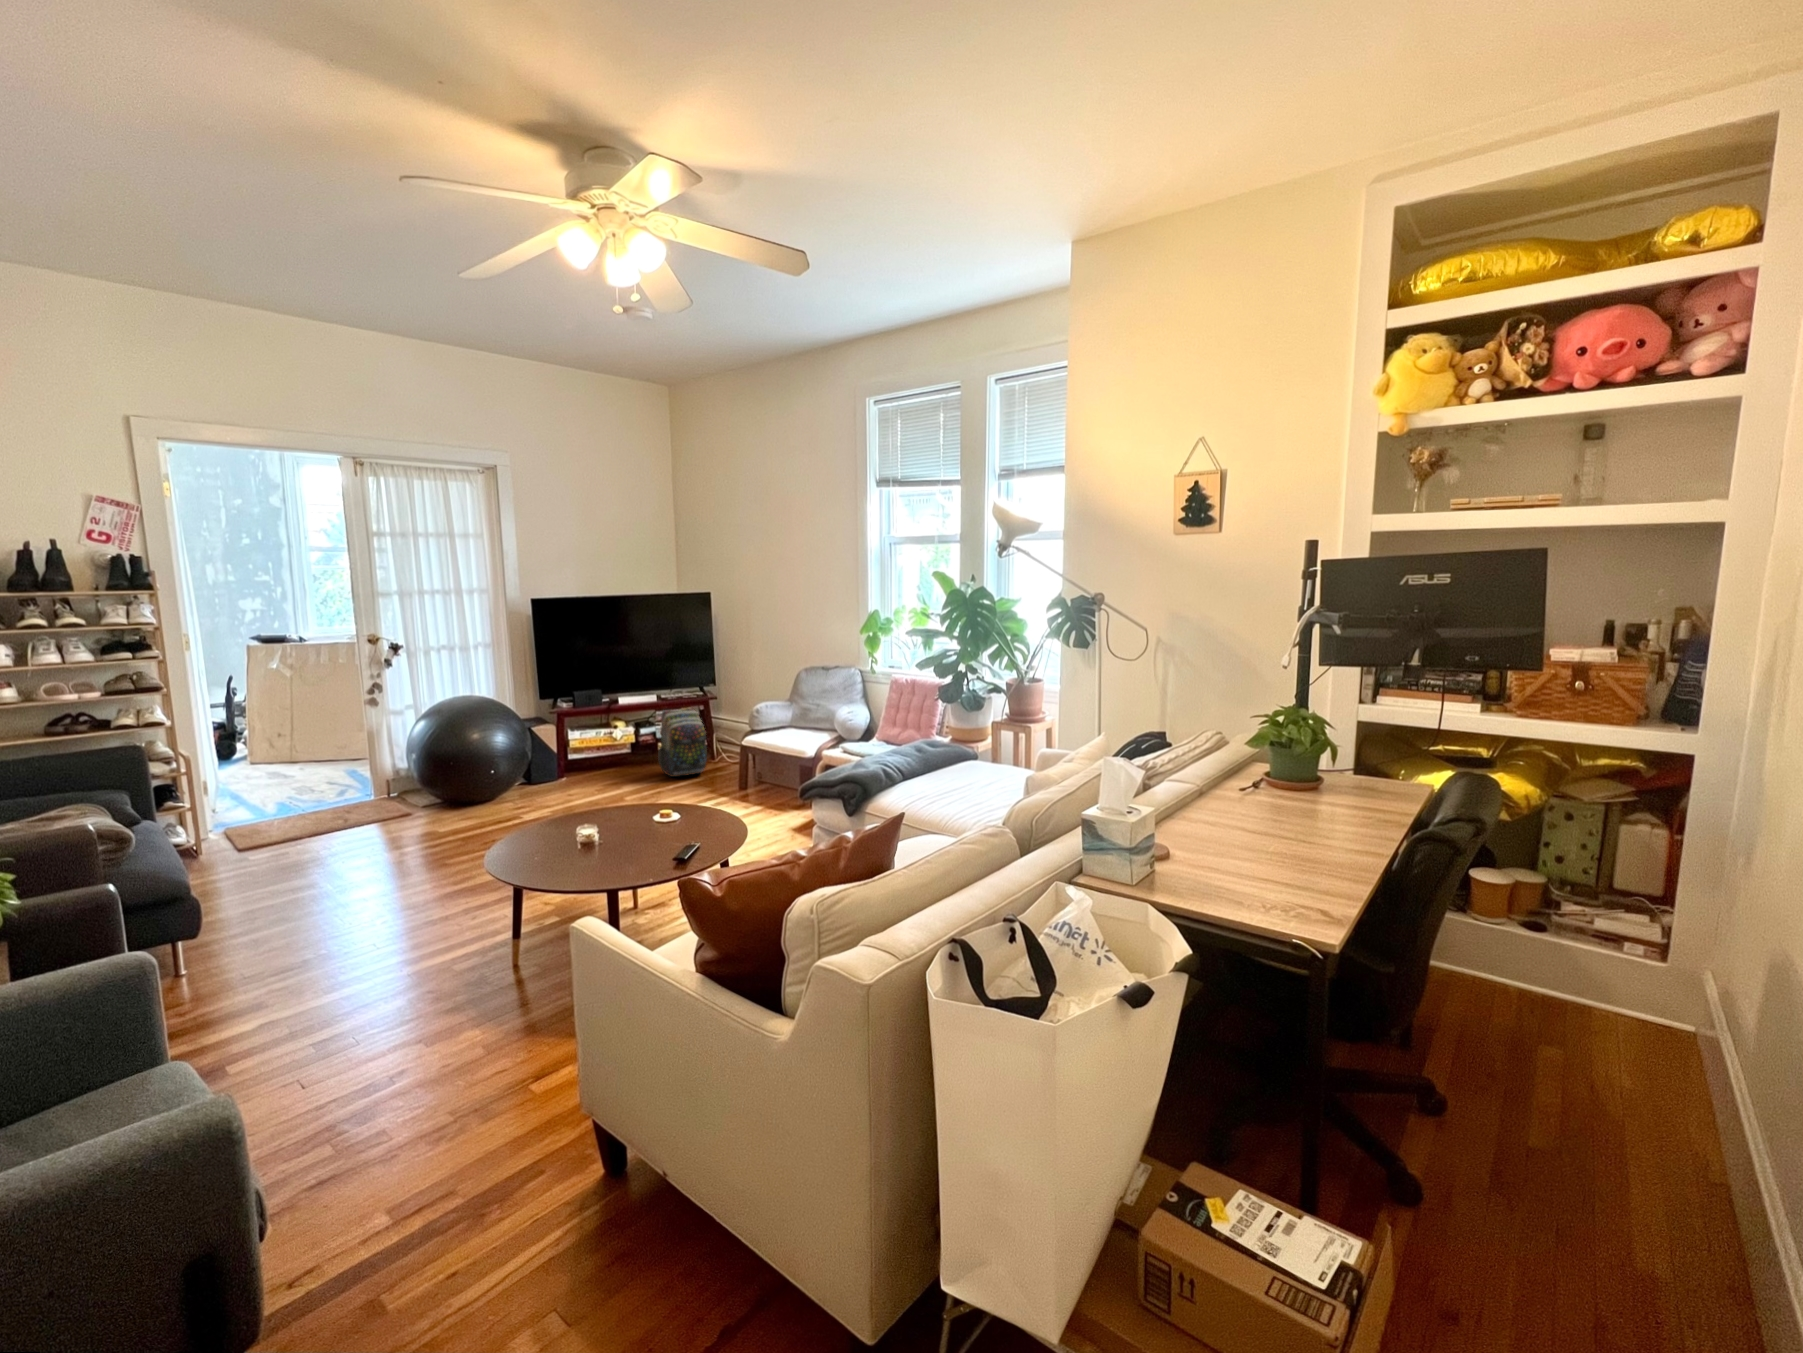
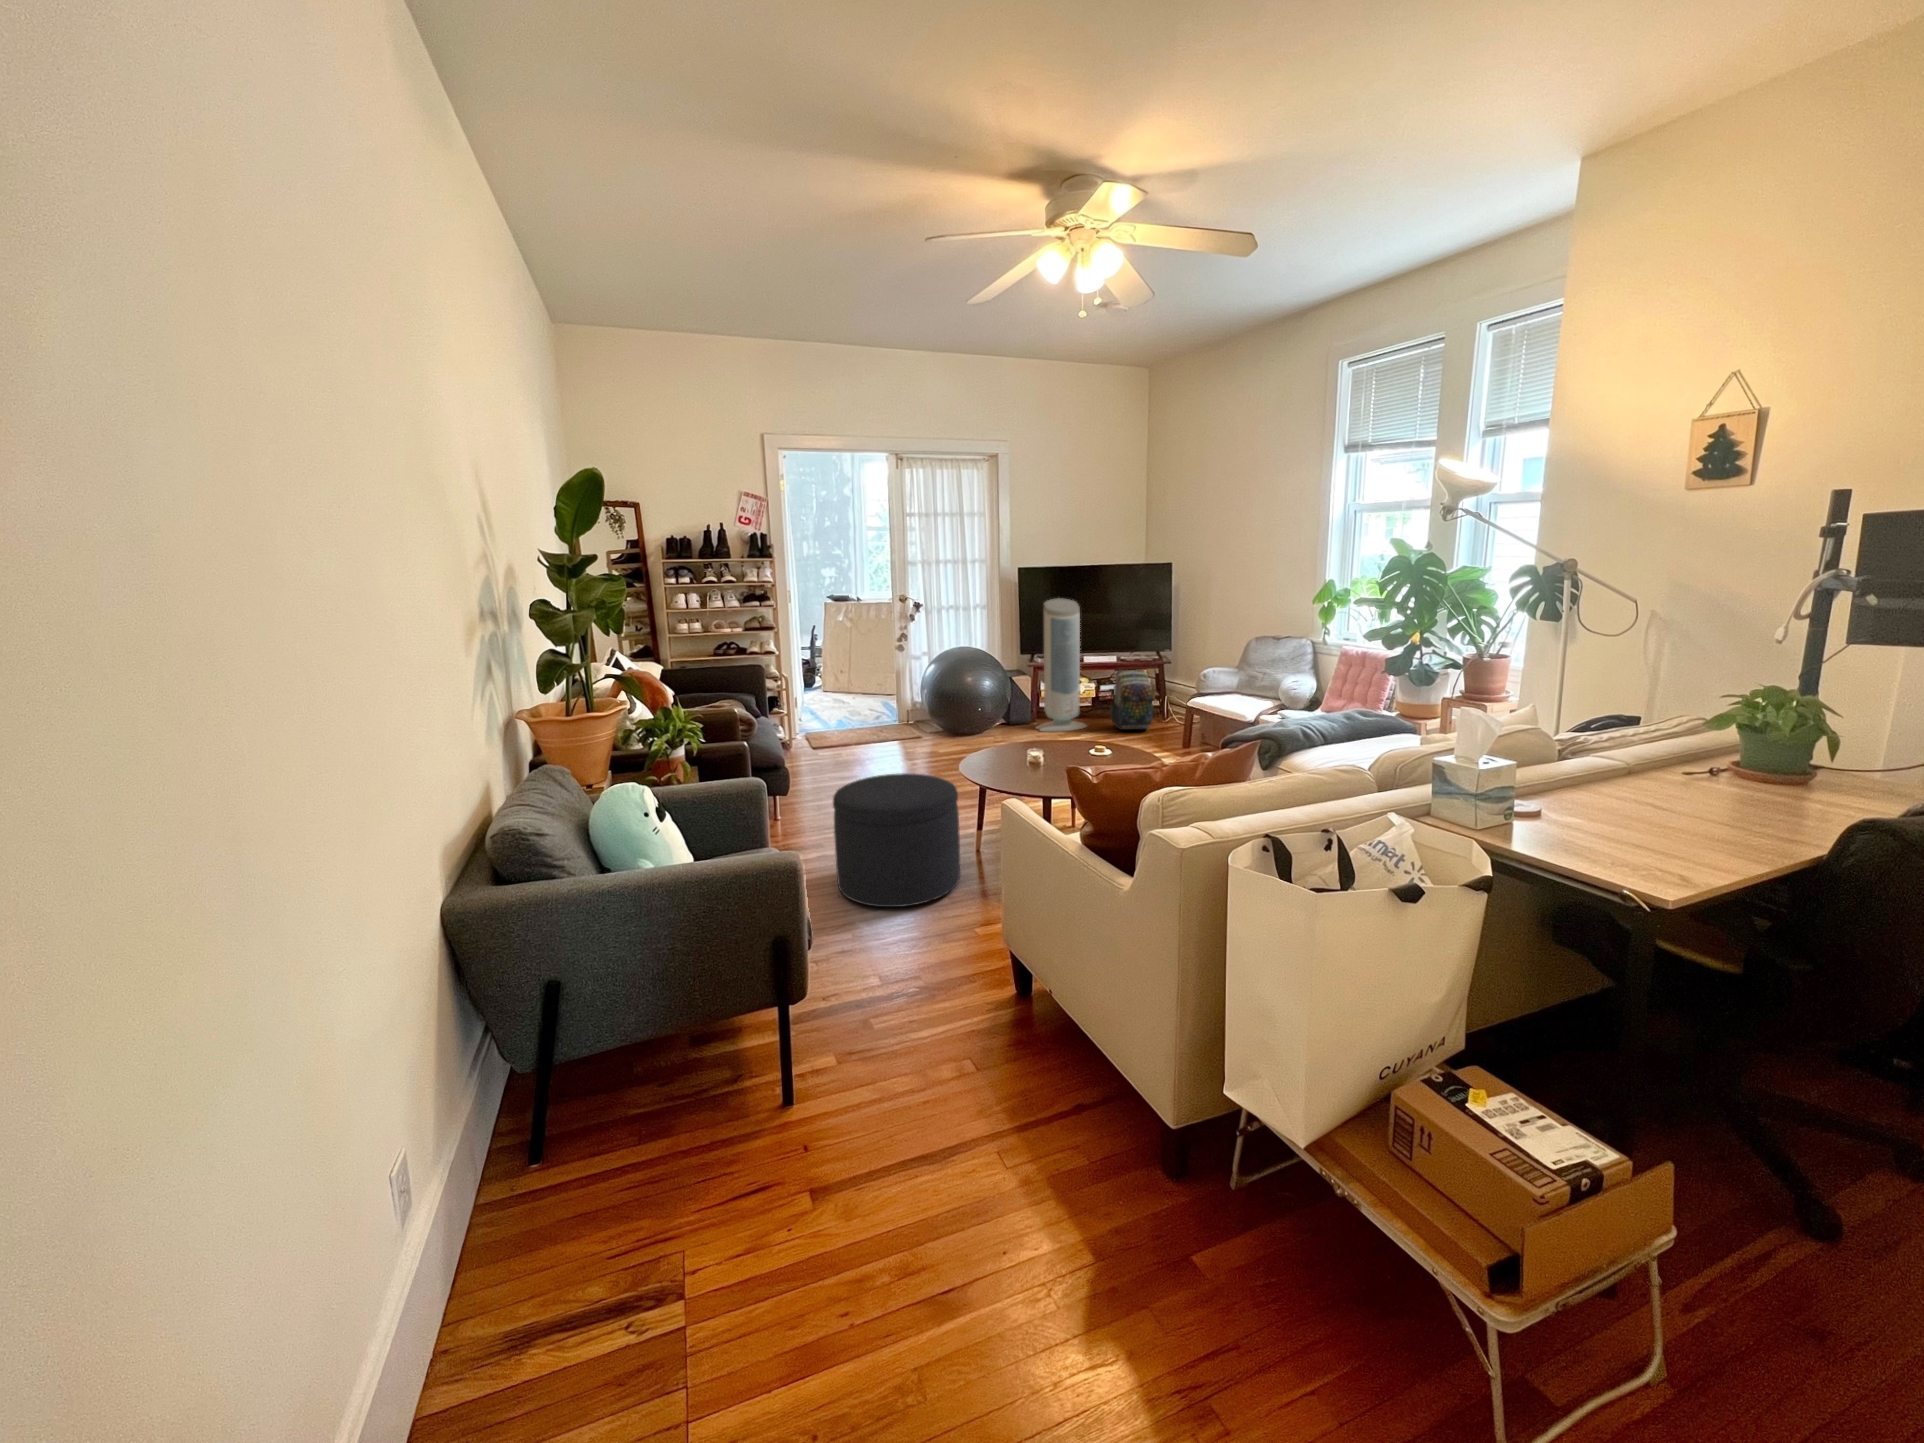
air purifier: none [569,633,633,789] -> present [1036,598,1087,732]
ottoman: none [291,883,502,1090] -> present [833,773,960,907]

